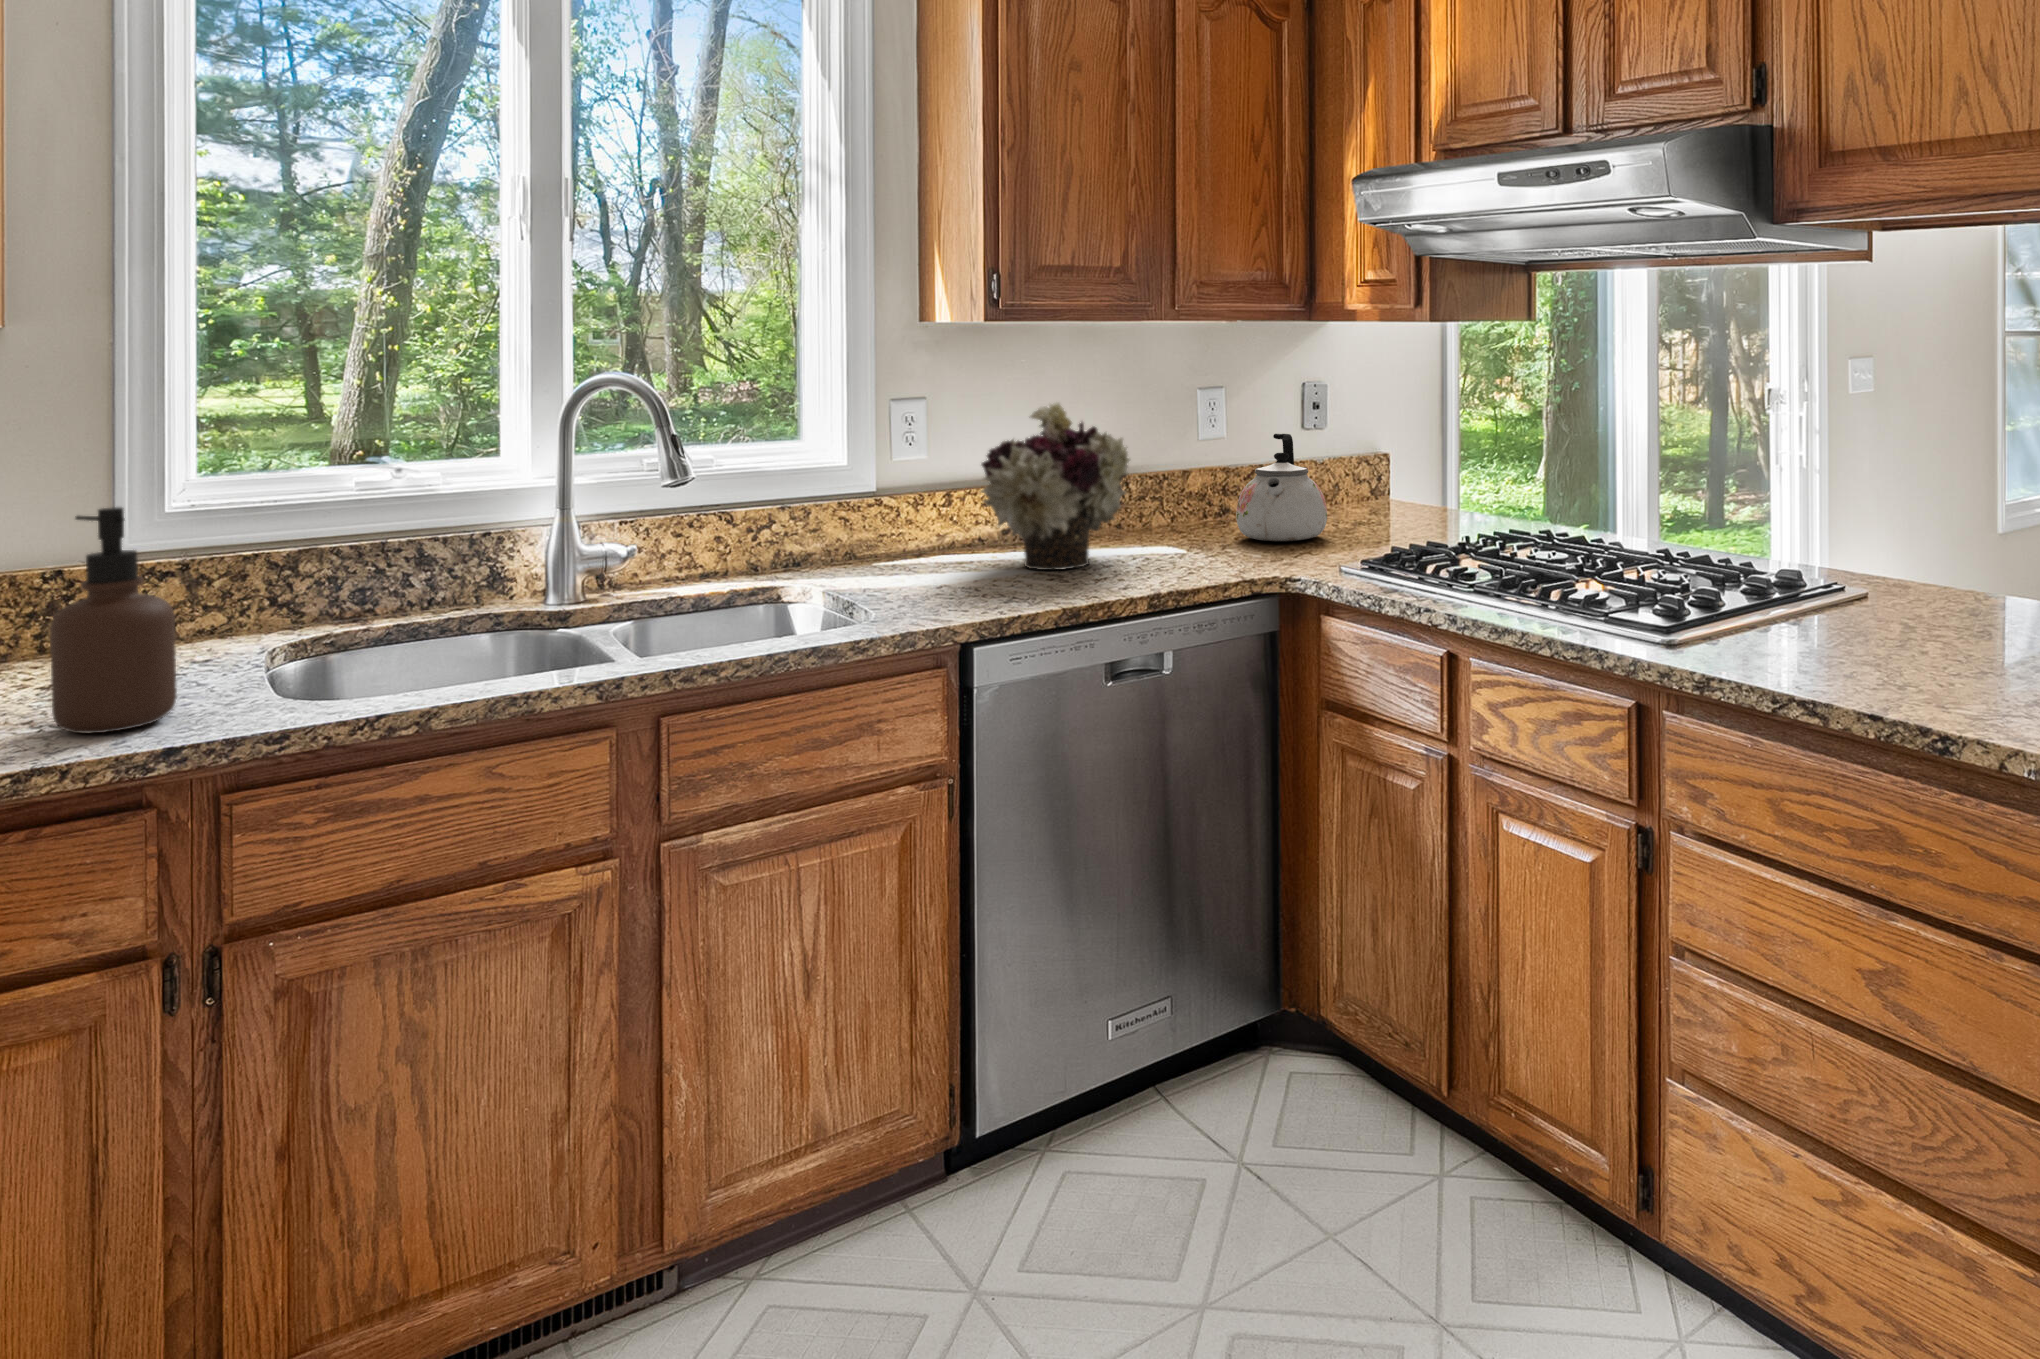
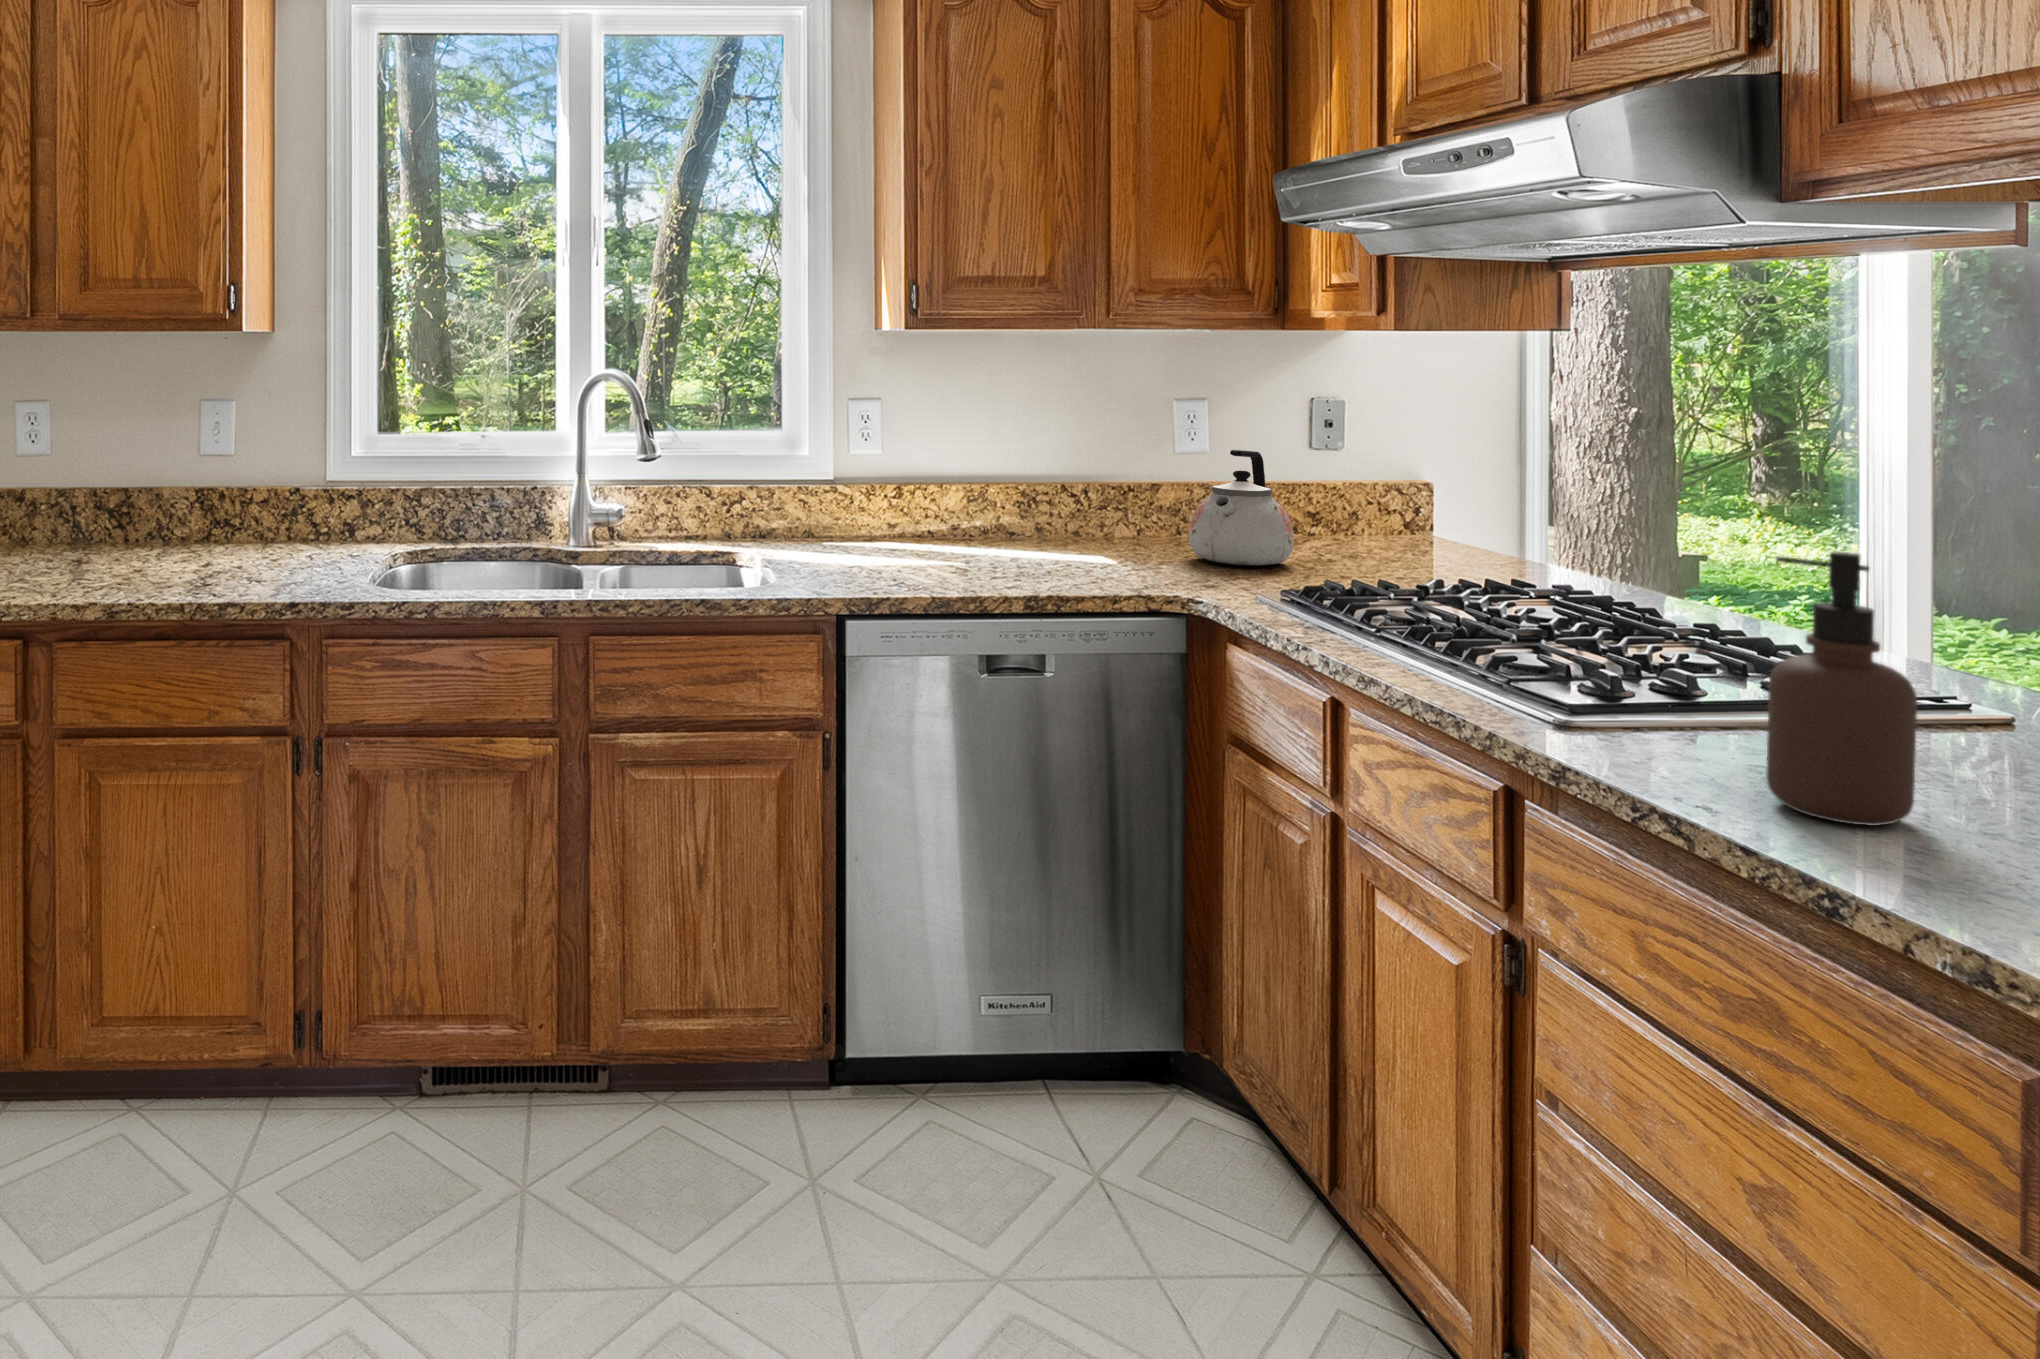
flower arrangement: present [981,402,1130,570] -> none [903,405,1061,566]
soap dispenser: present [50,507,177,734] -> present [1766,552,1917,826]

